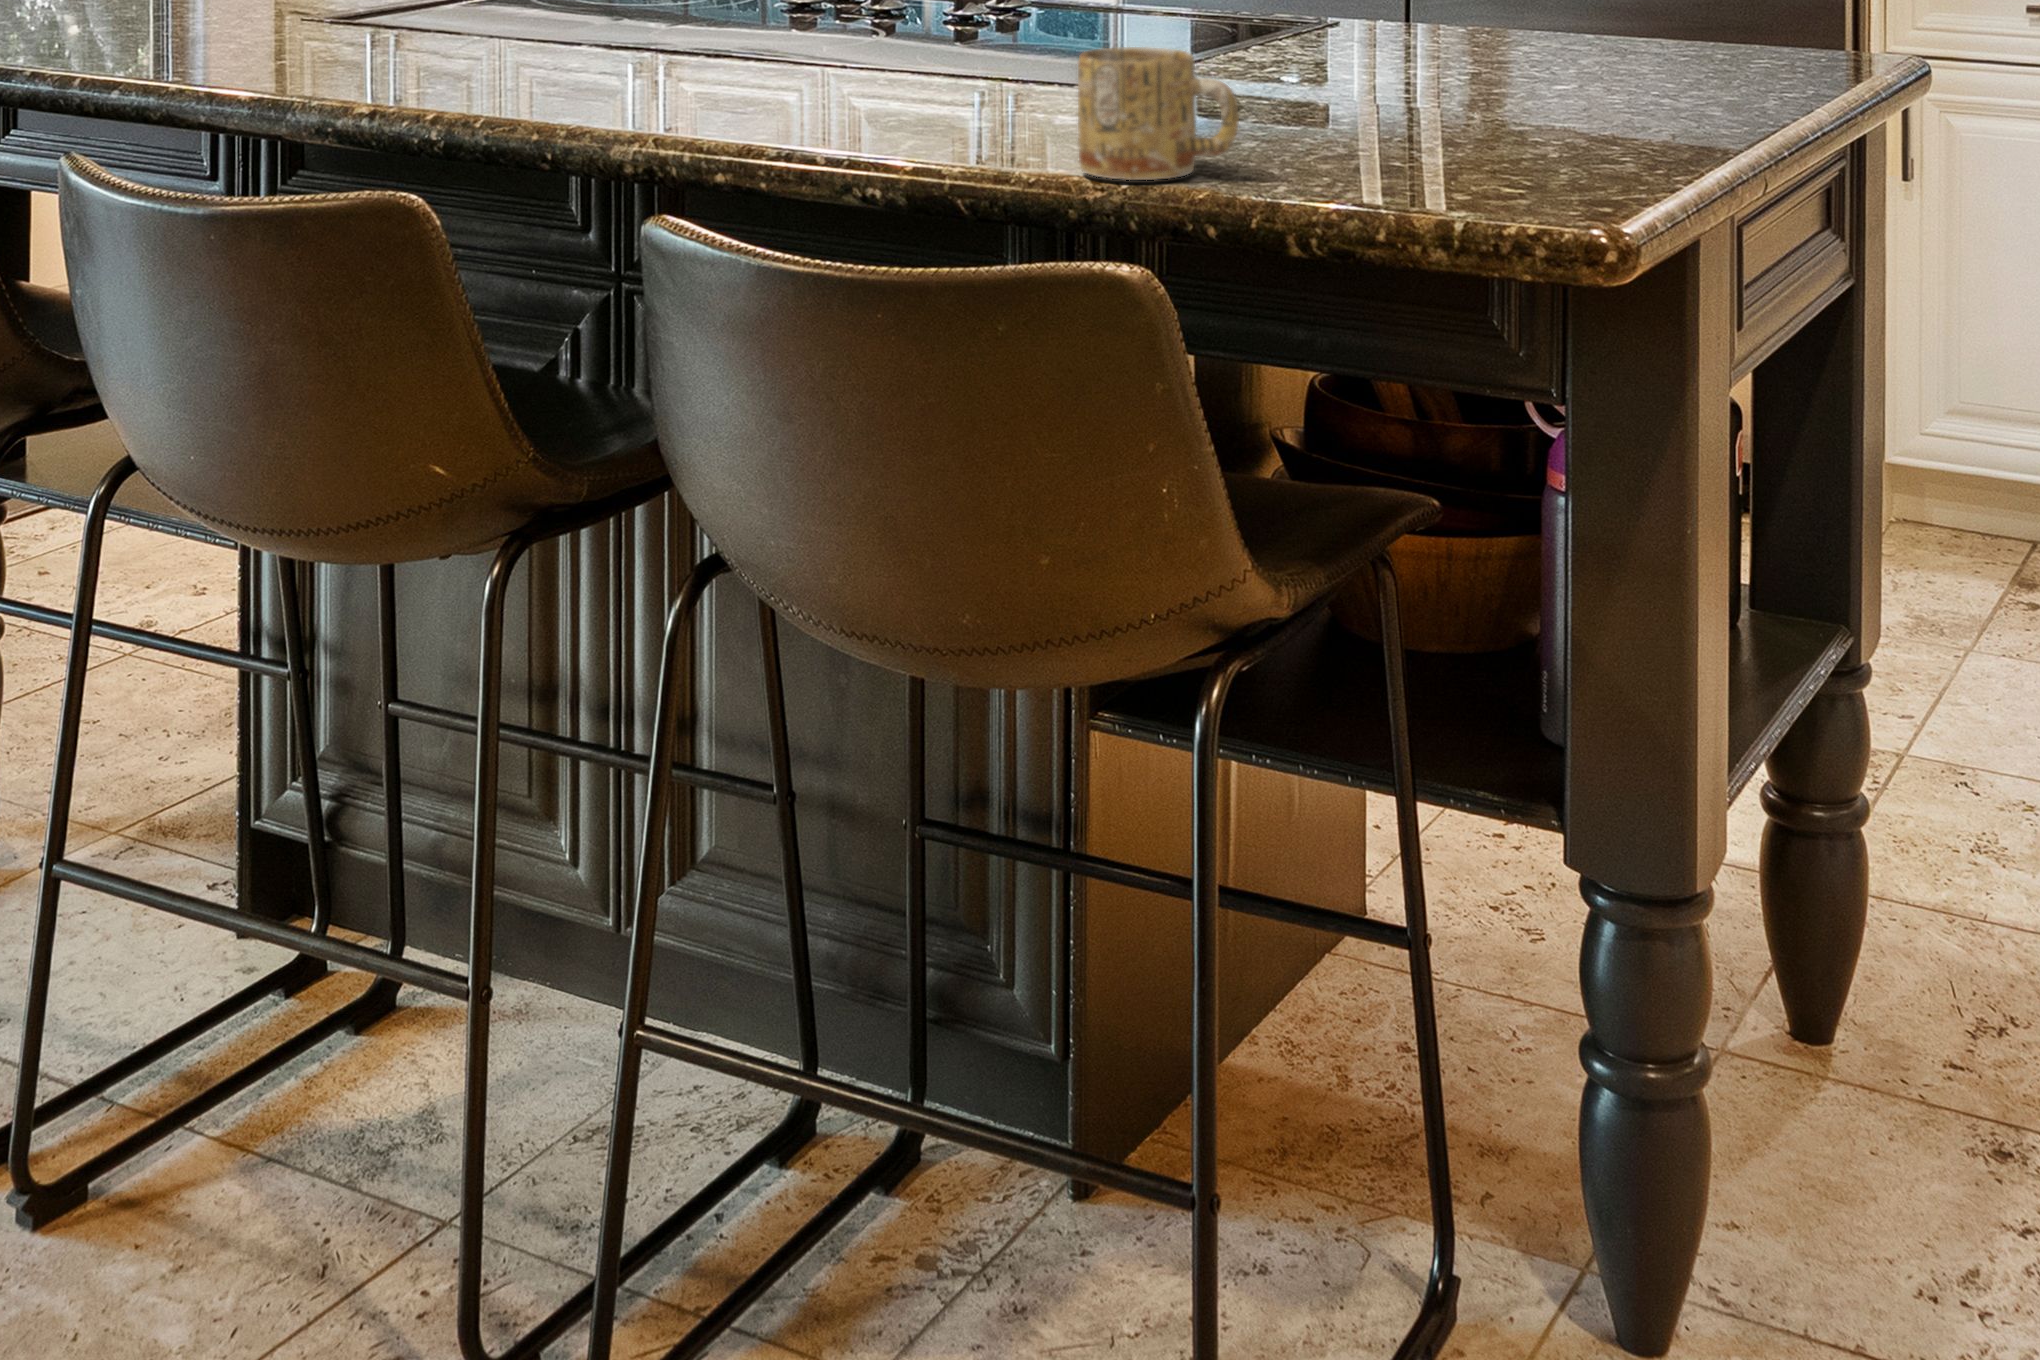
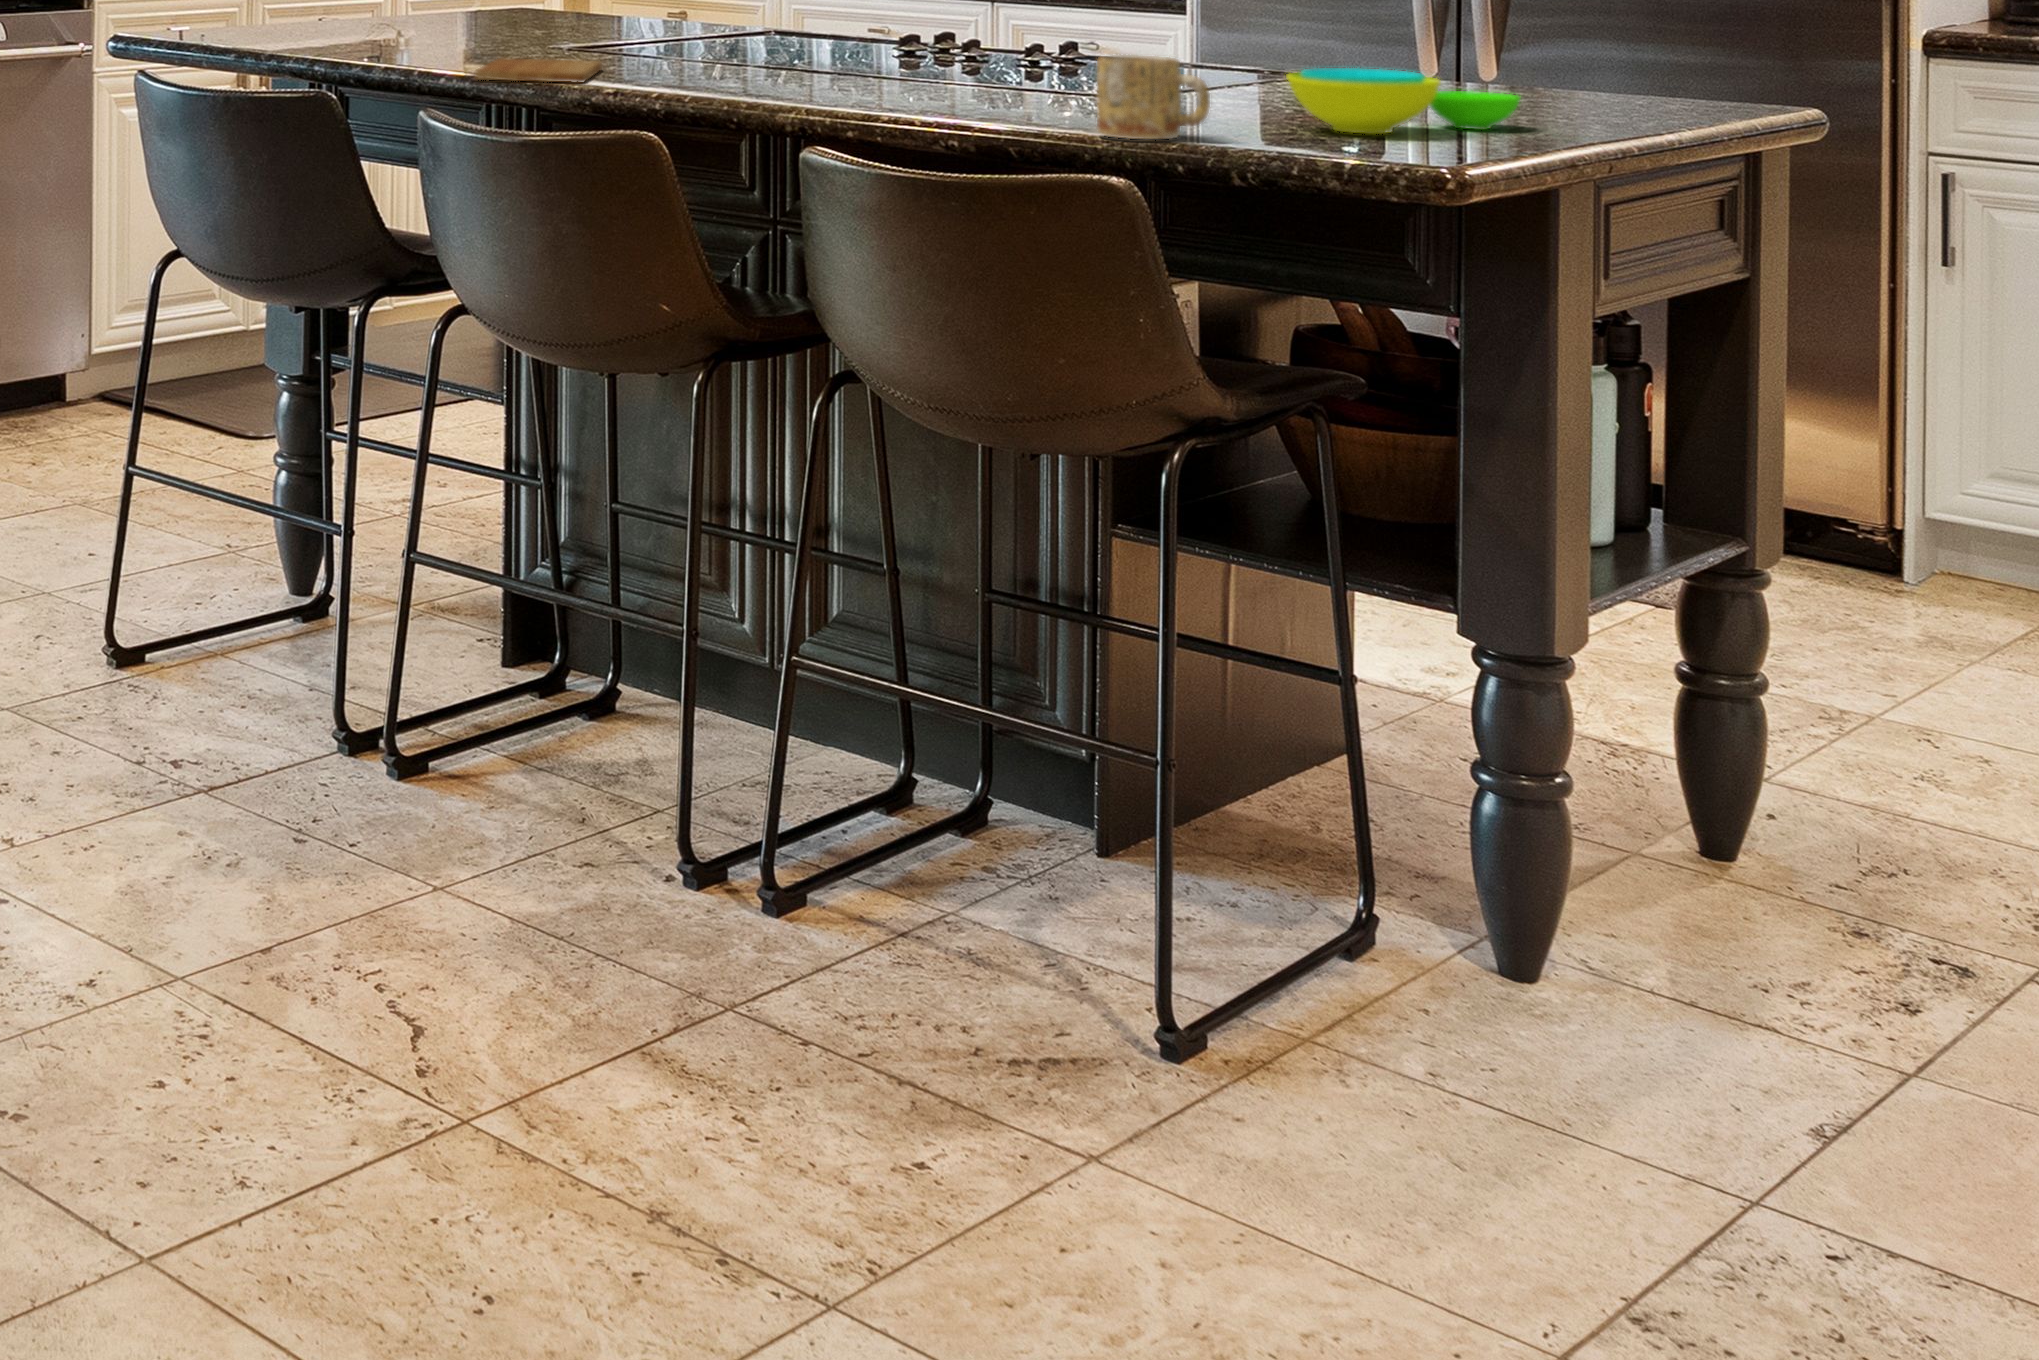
cutting board: none [176,42,375,86] -> present [475,58,602,83]
bowl: none [1326,49,1620,147] -> present [1287,68,1520,134]

